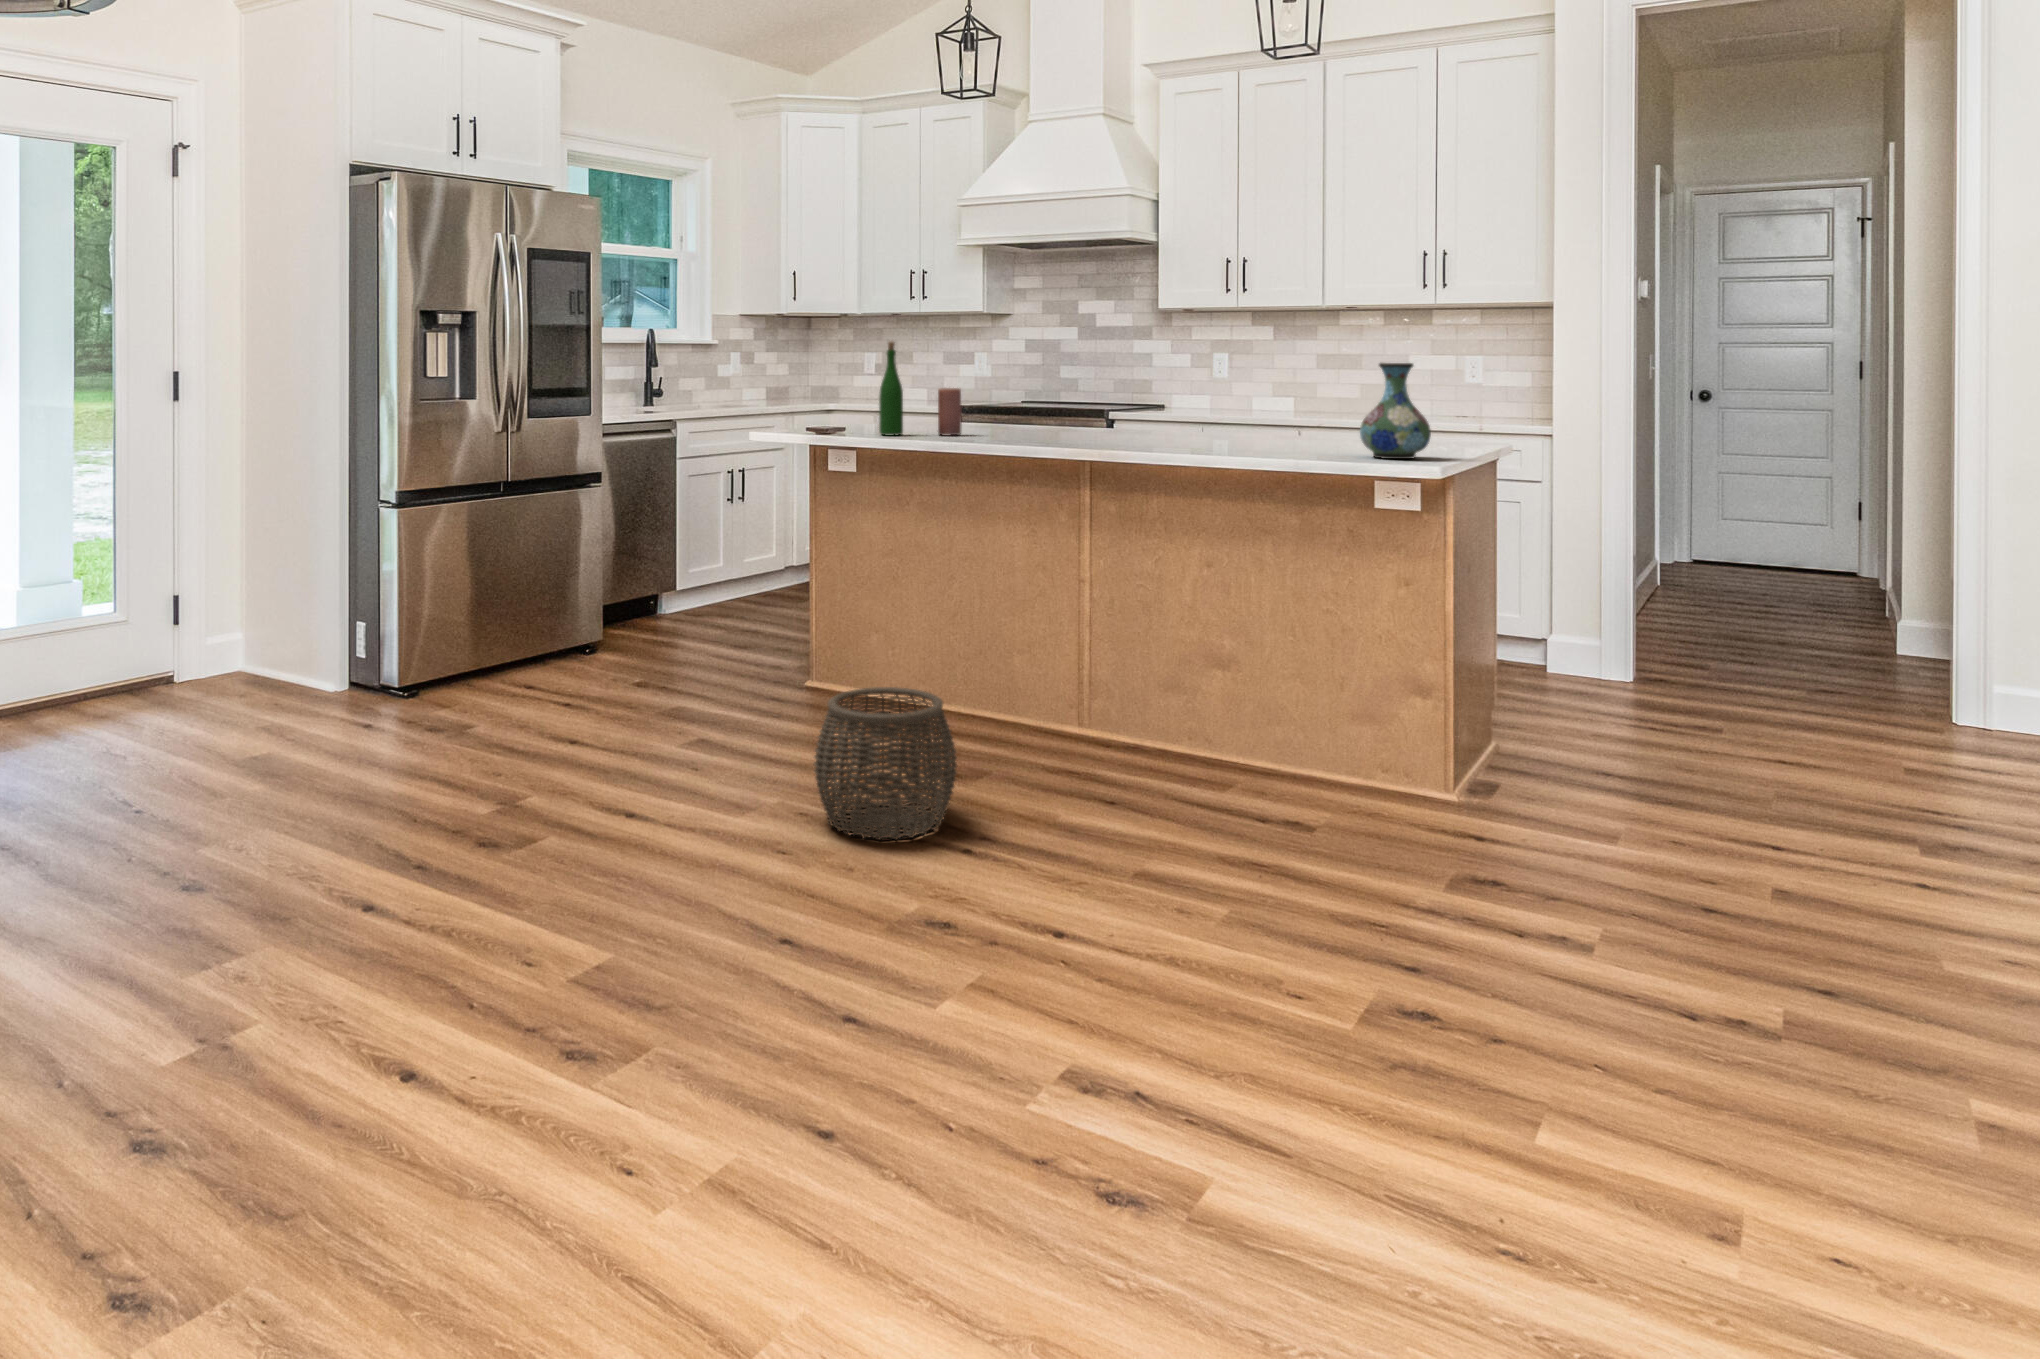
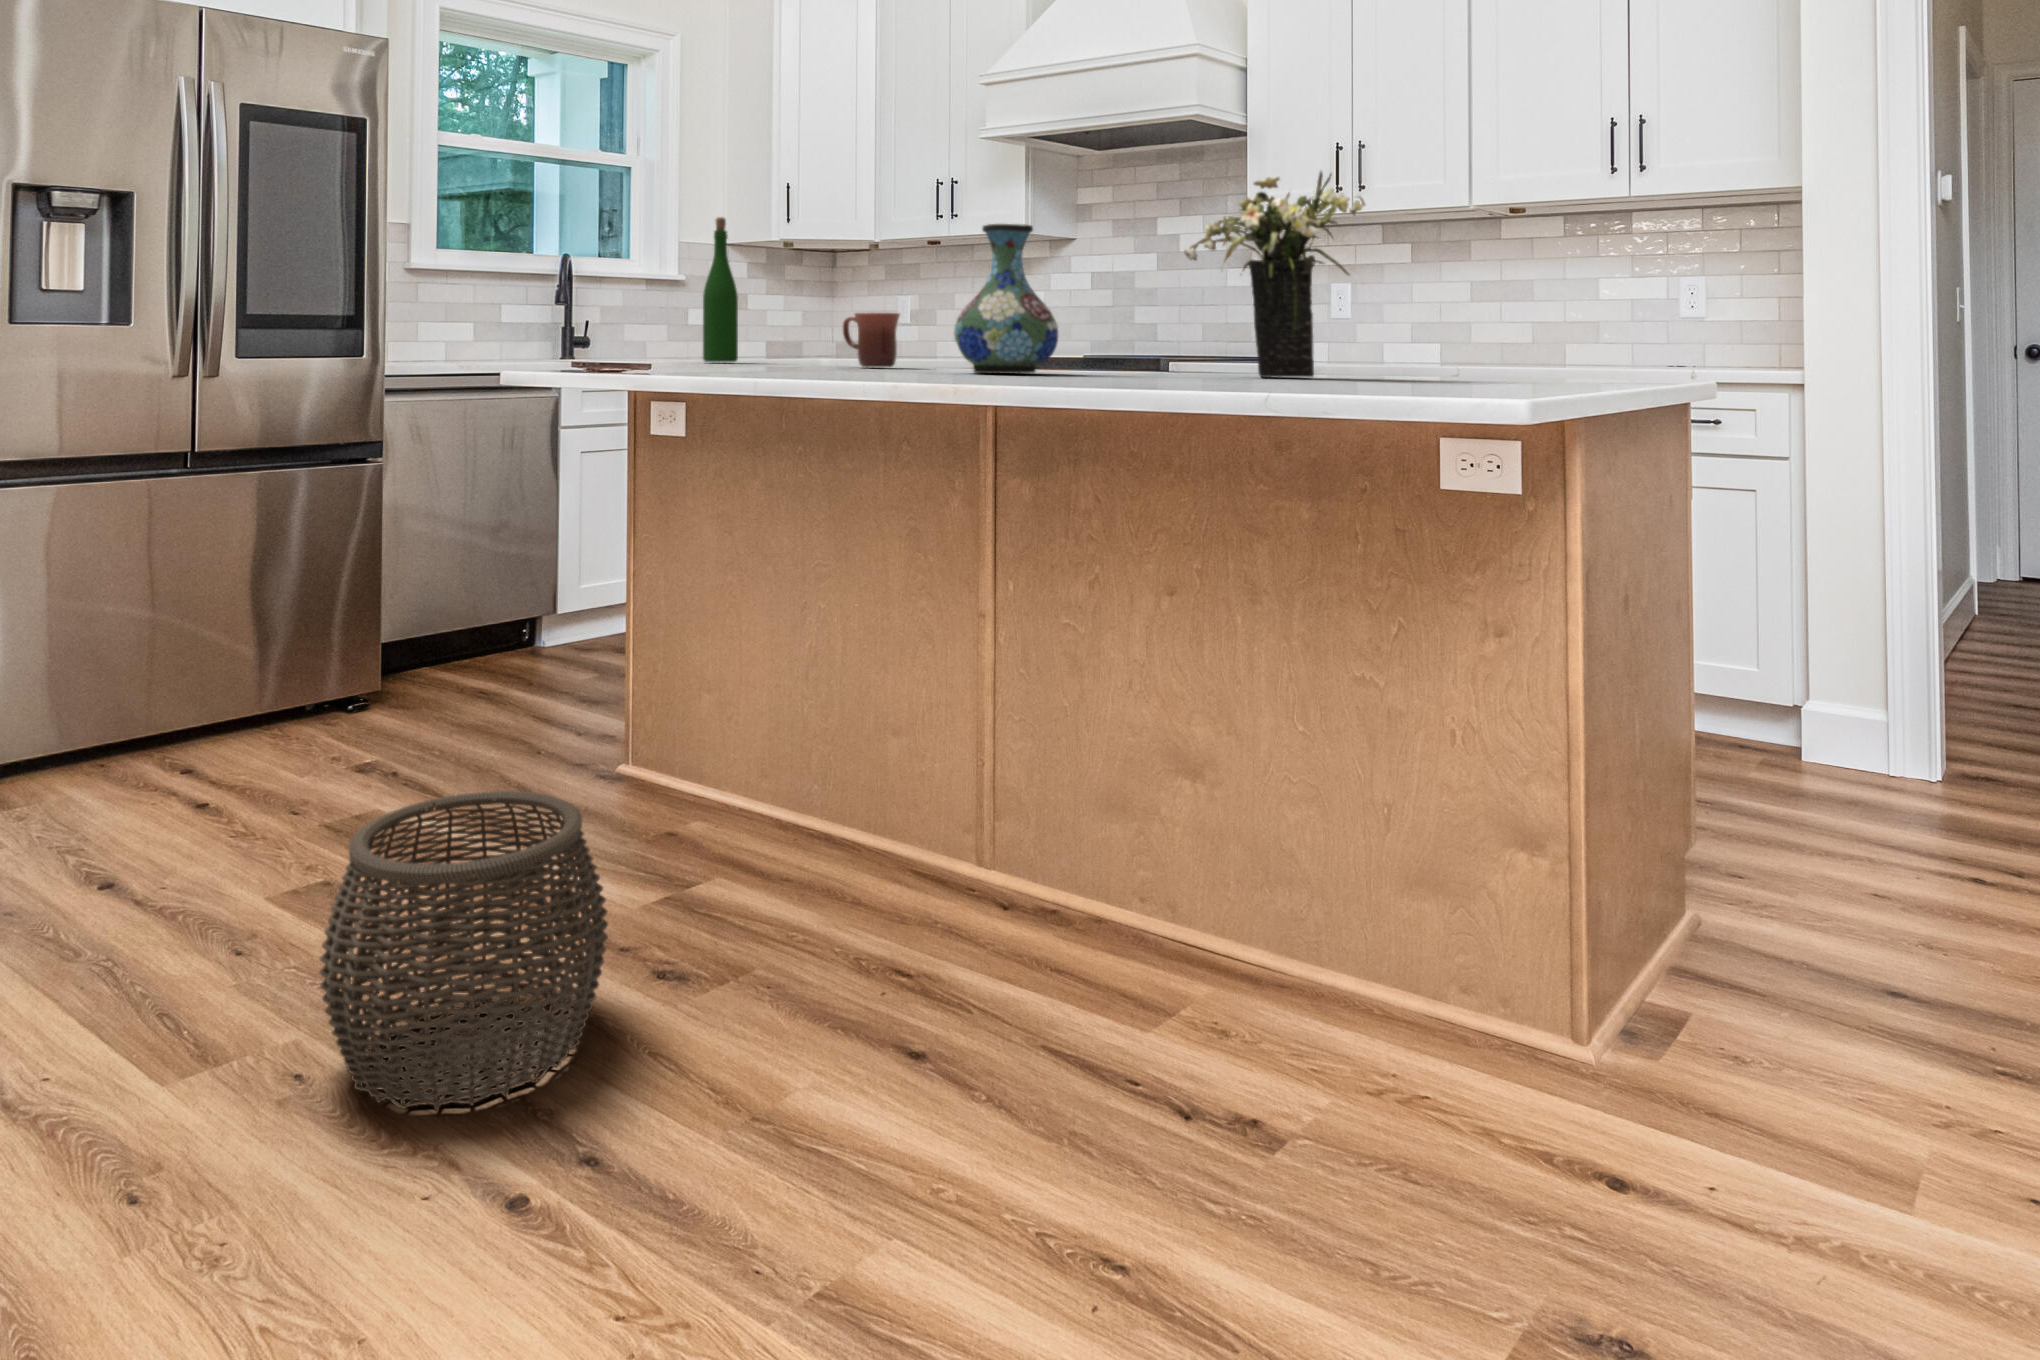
flower arrangement: none [1208,327,1313,447] -> present [1184,171,1365,378]
vase: present [1360,363,1431,459] -> present [954,224,1058,373]
candle: present [938,388,962,435] -> none [795,292,832,364]
mug: none [986,406,1025,440] -> present [843,313,900,367]

